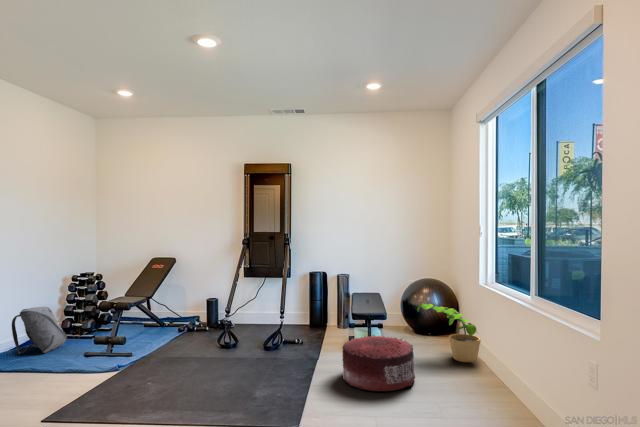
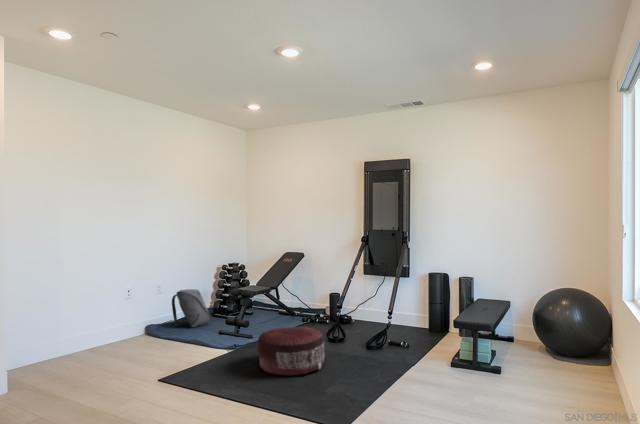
potted plant: present [417,303,481,362] -> none [529,315,614,394]
pouf: present [342,335,415,392] -> present [258,327,326,375]

